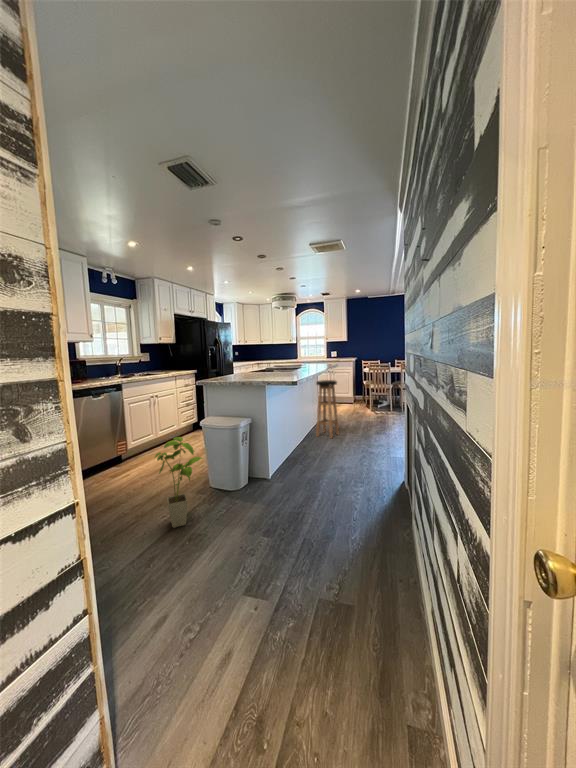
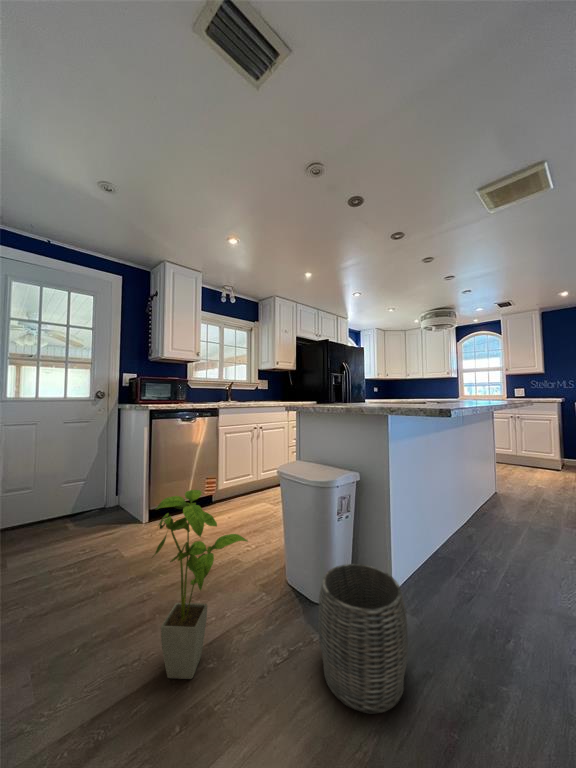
bar stool: present [316,380,339,439] -> none [493,422,546,530]
woven basket: none [242,460,280,511] -> present [318,564,408,714]

